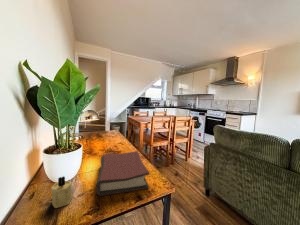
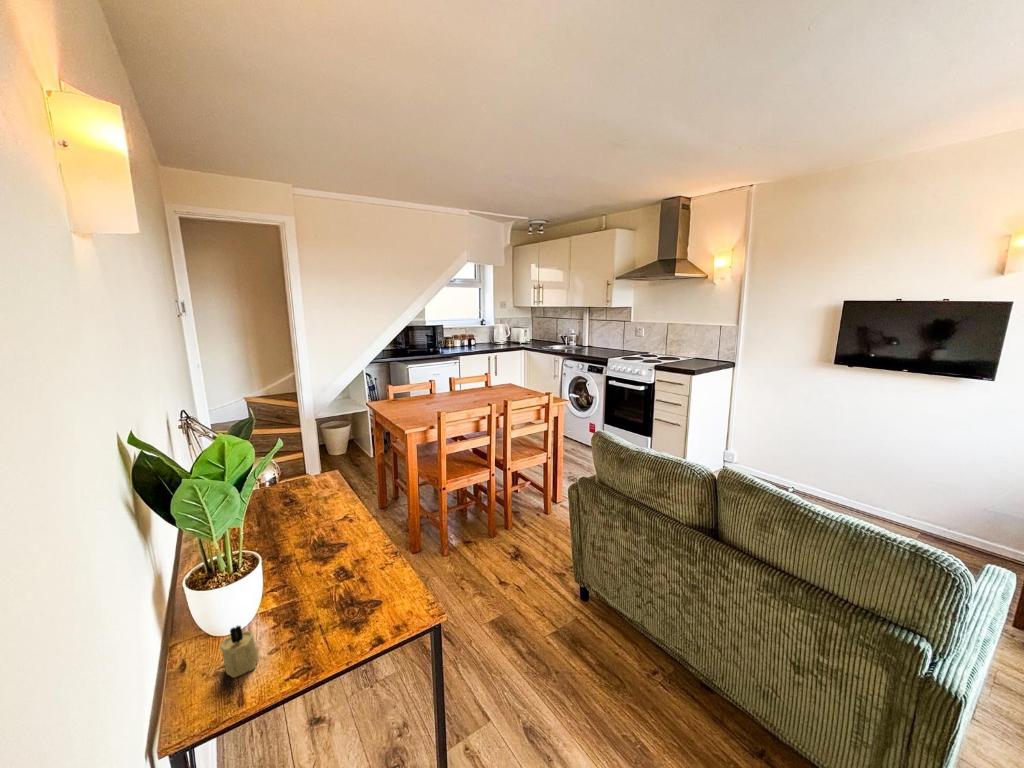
hardback book: present [96,151,149,196] -> none [299,544,398,648]

